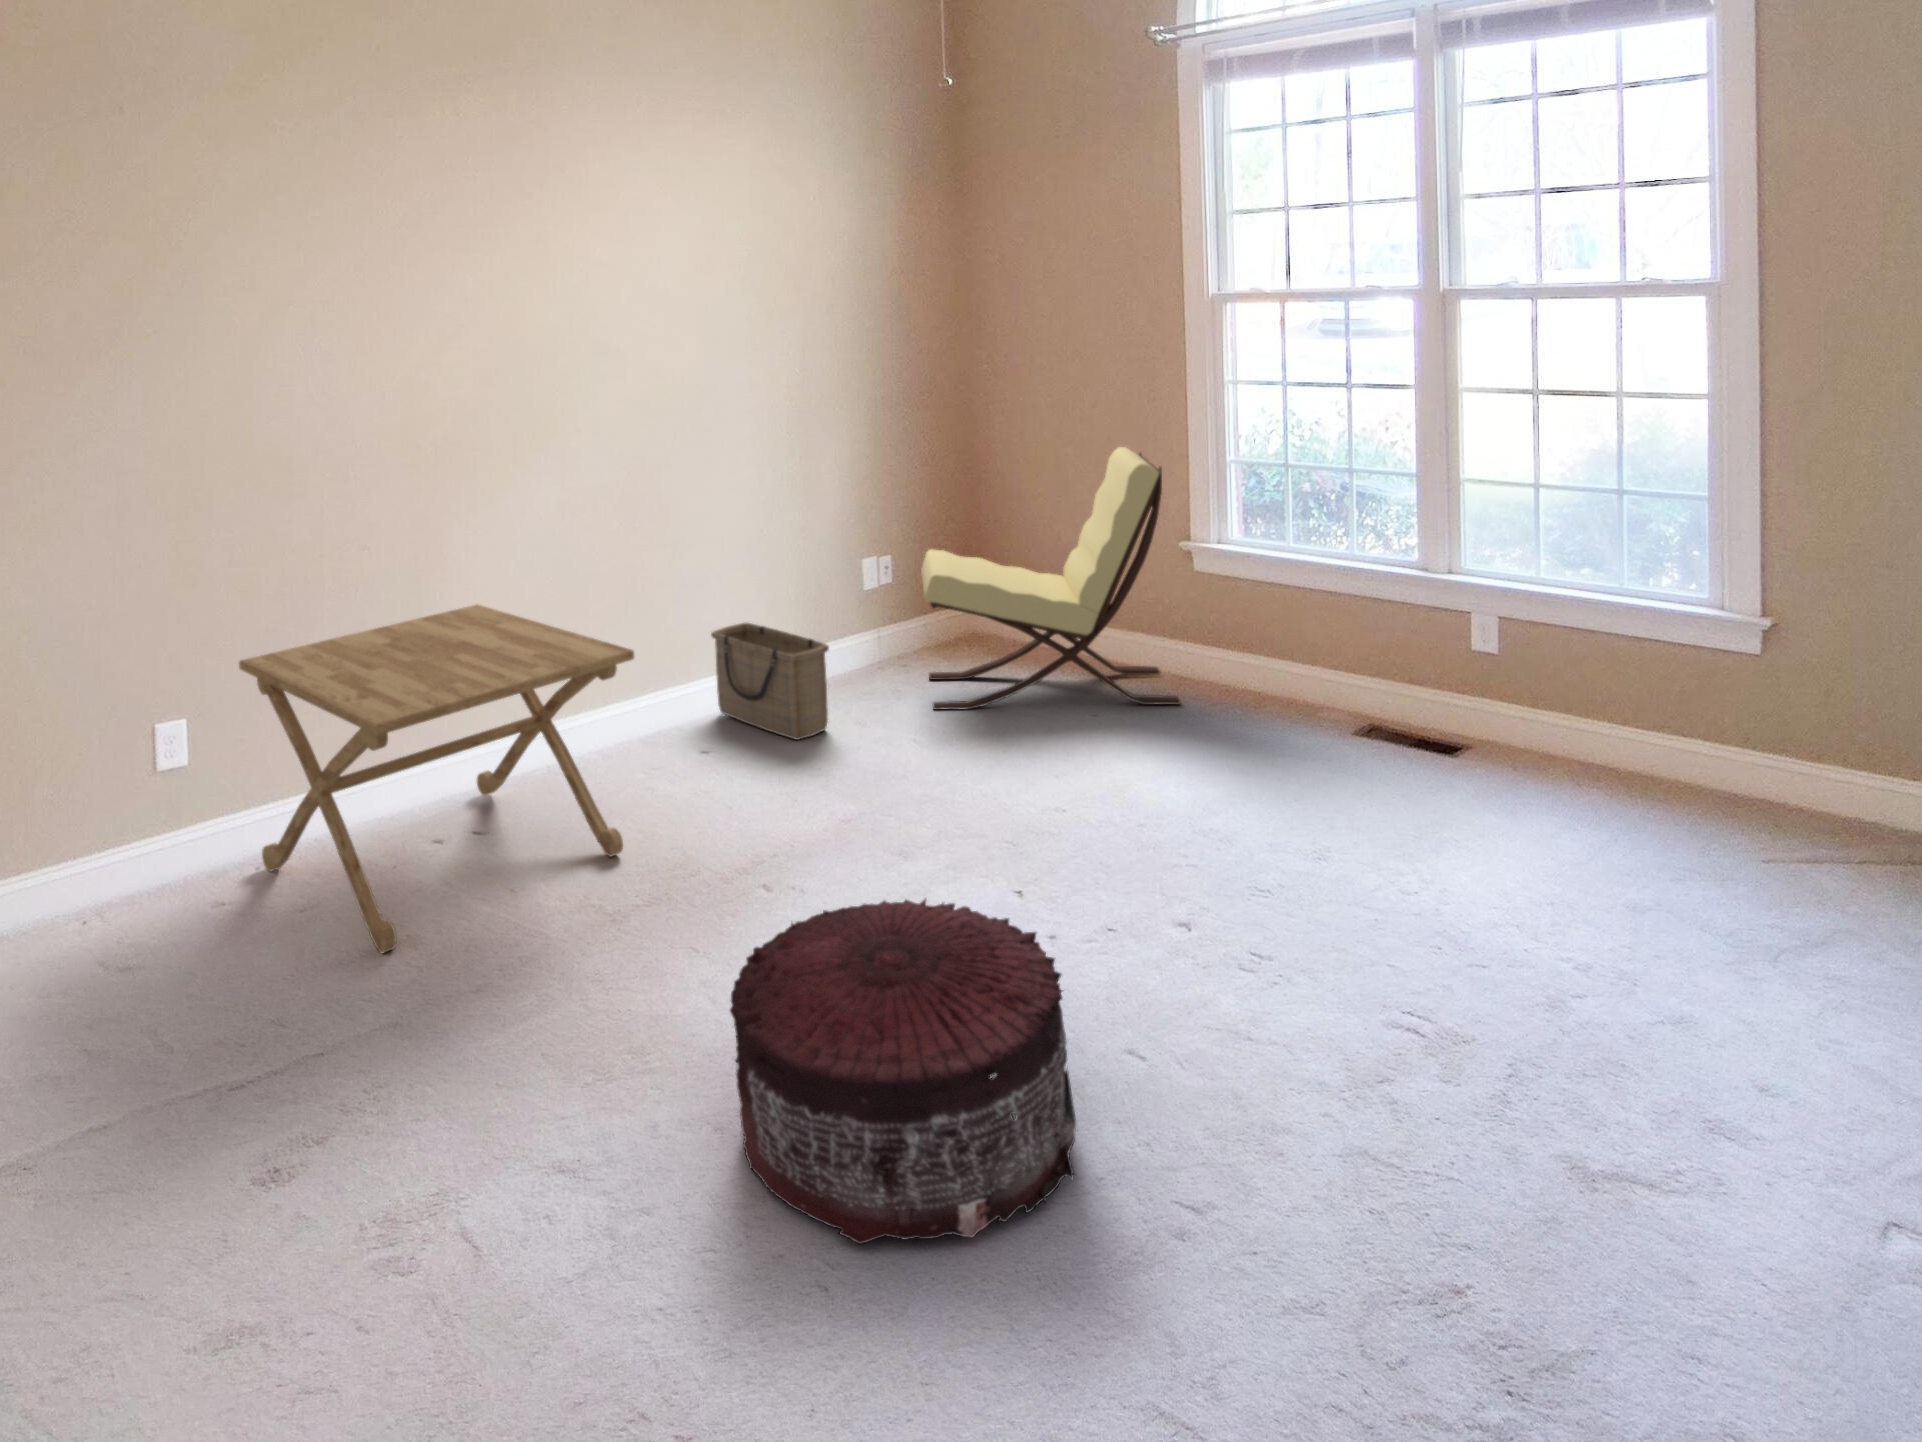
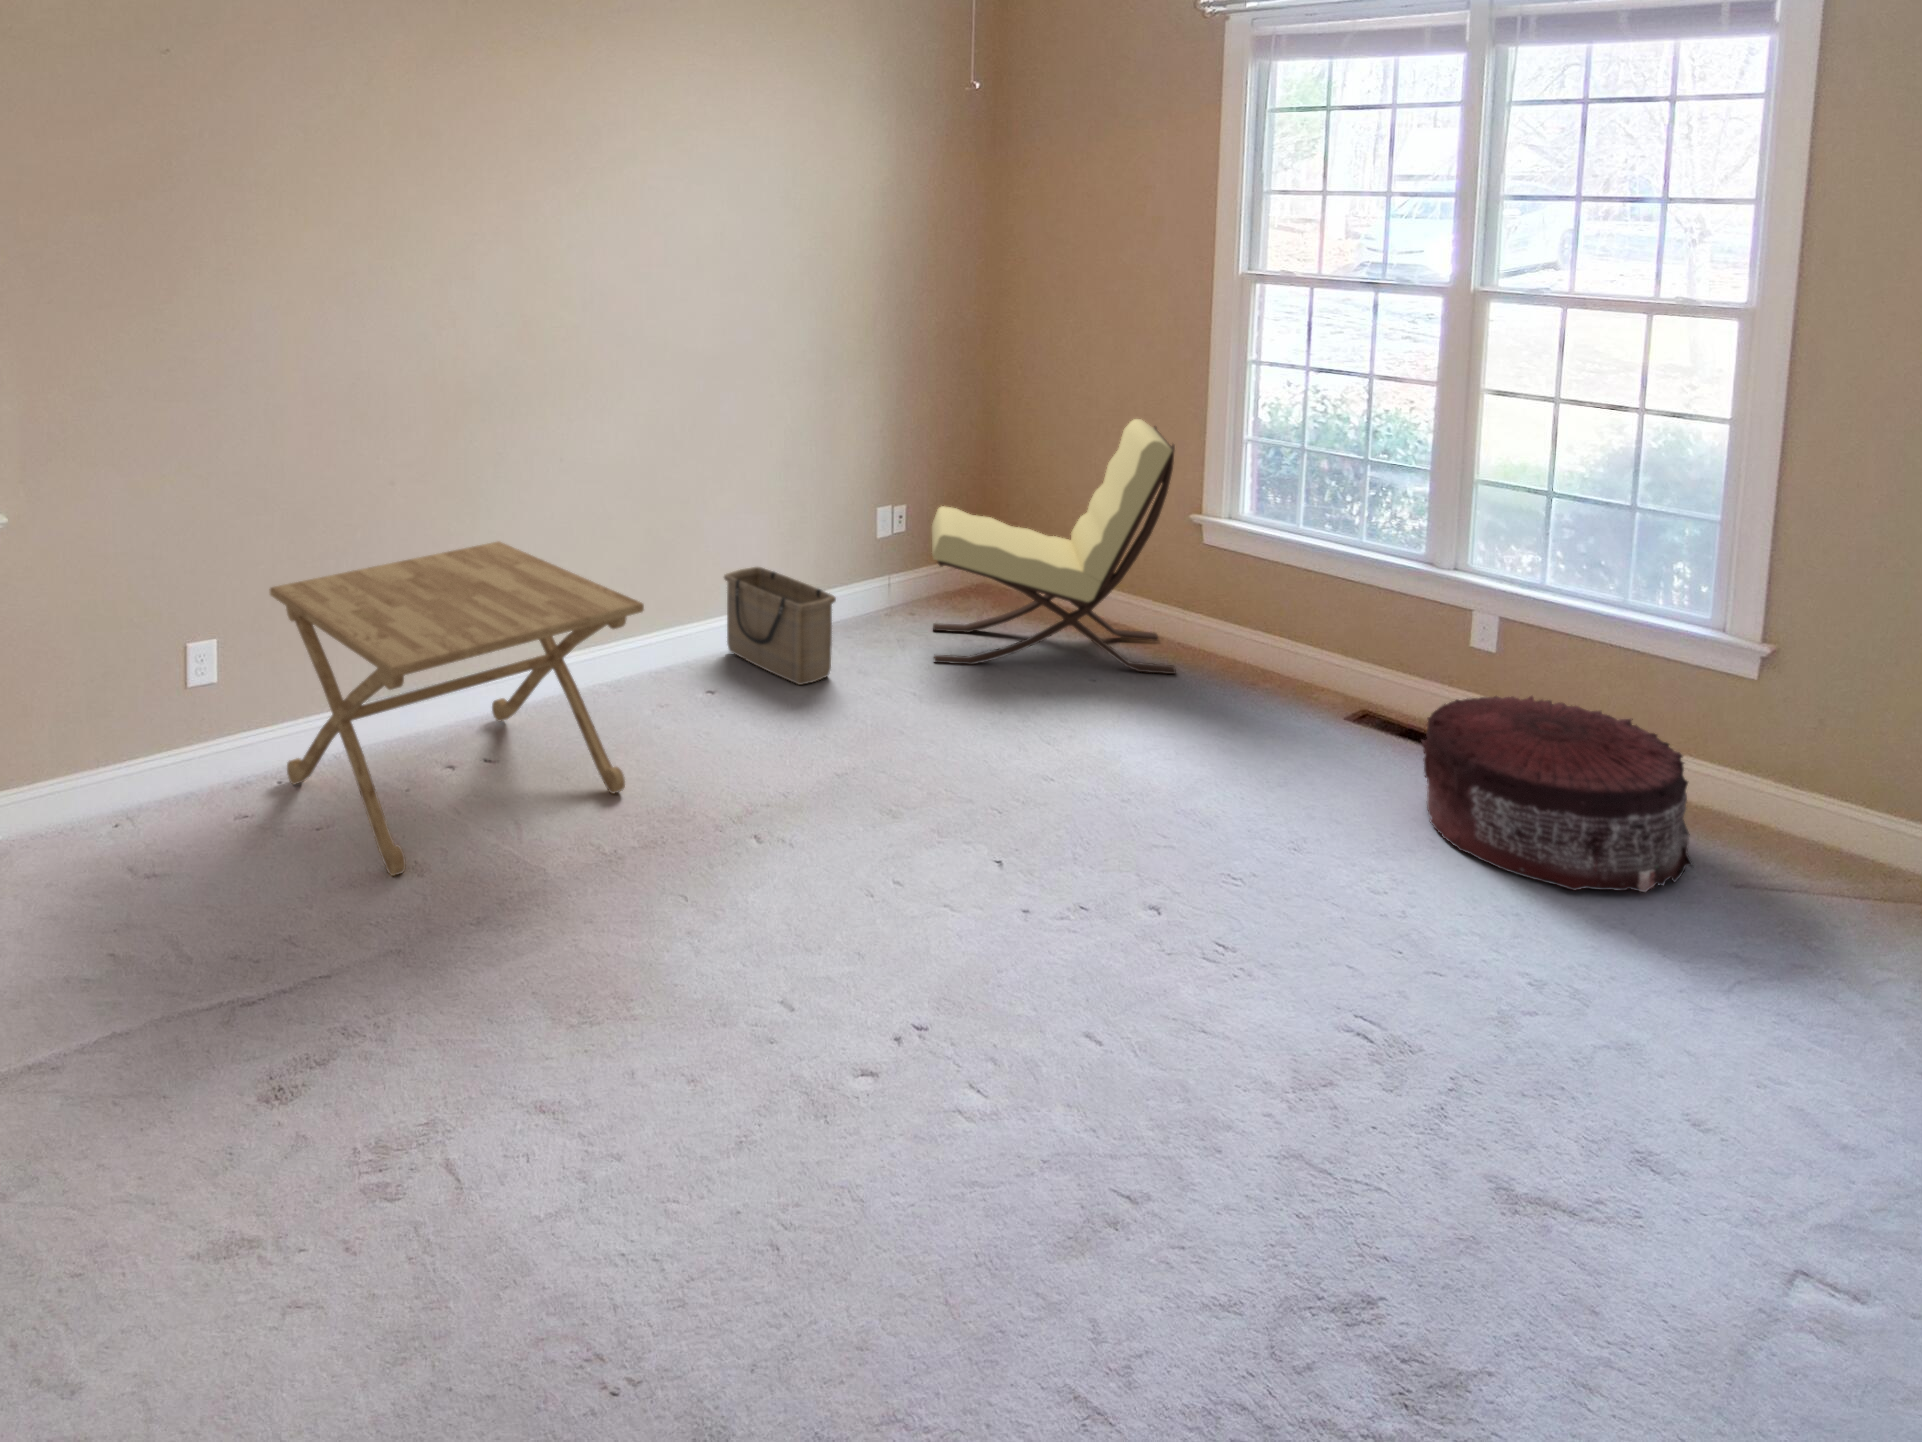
pouf: present [730,899,1076,1244] -> present [1422,696,1693,892]

